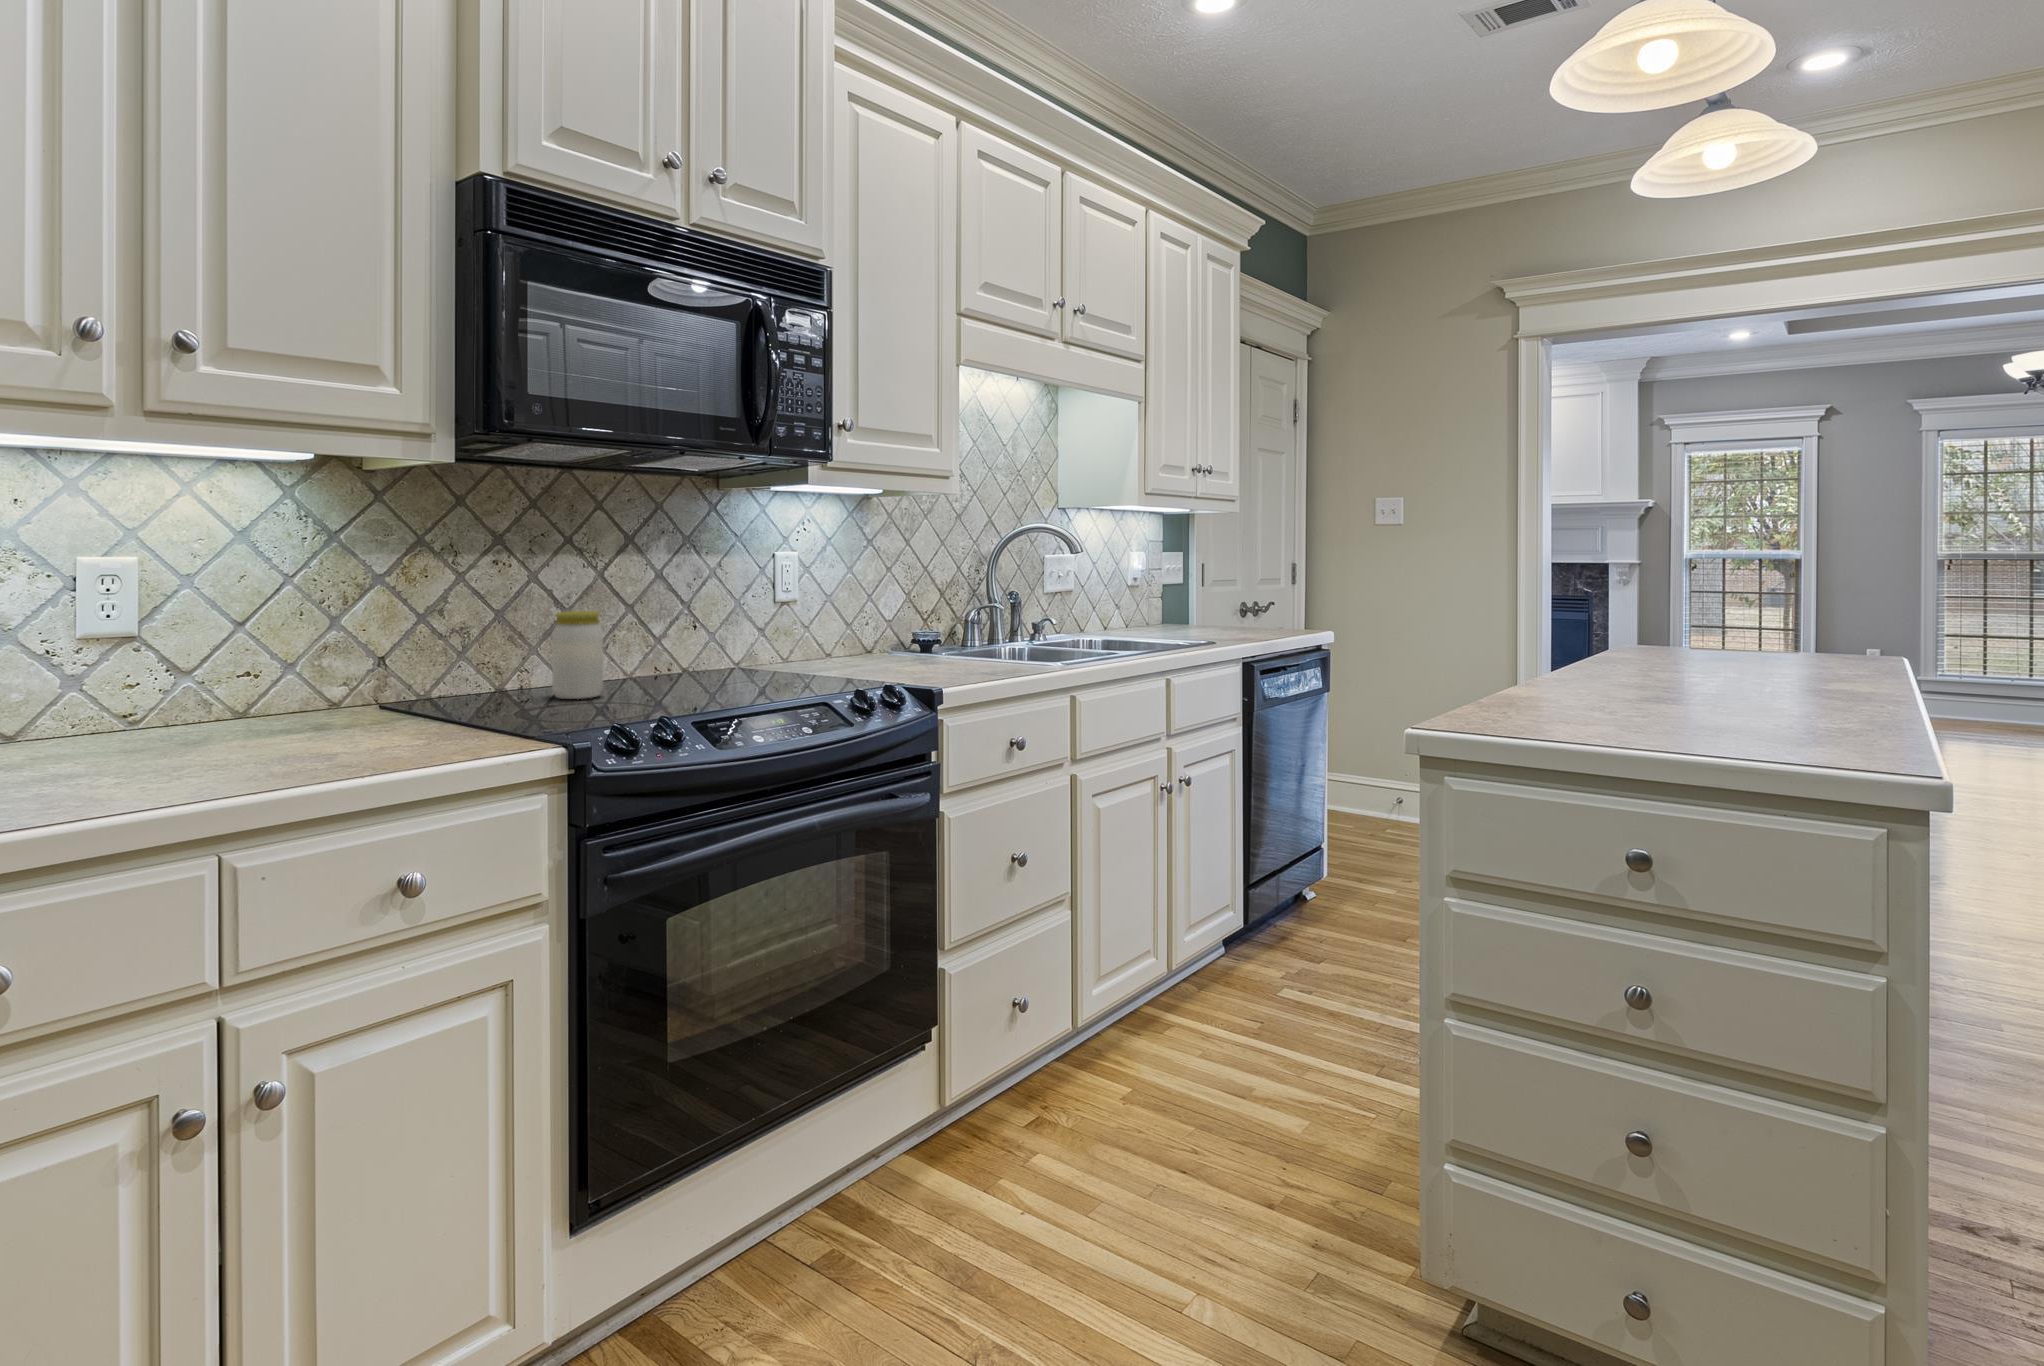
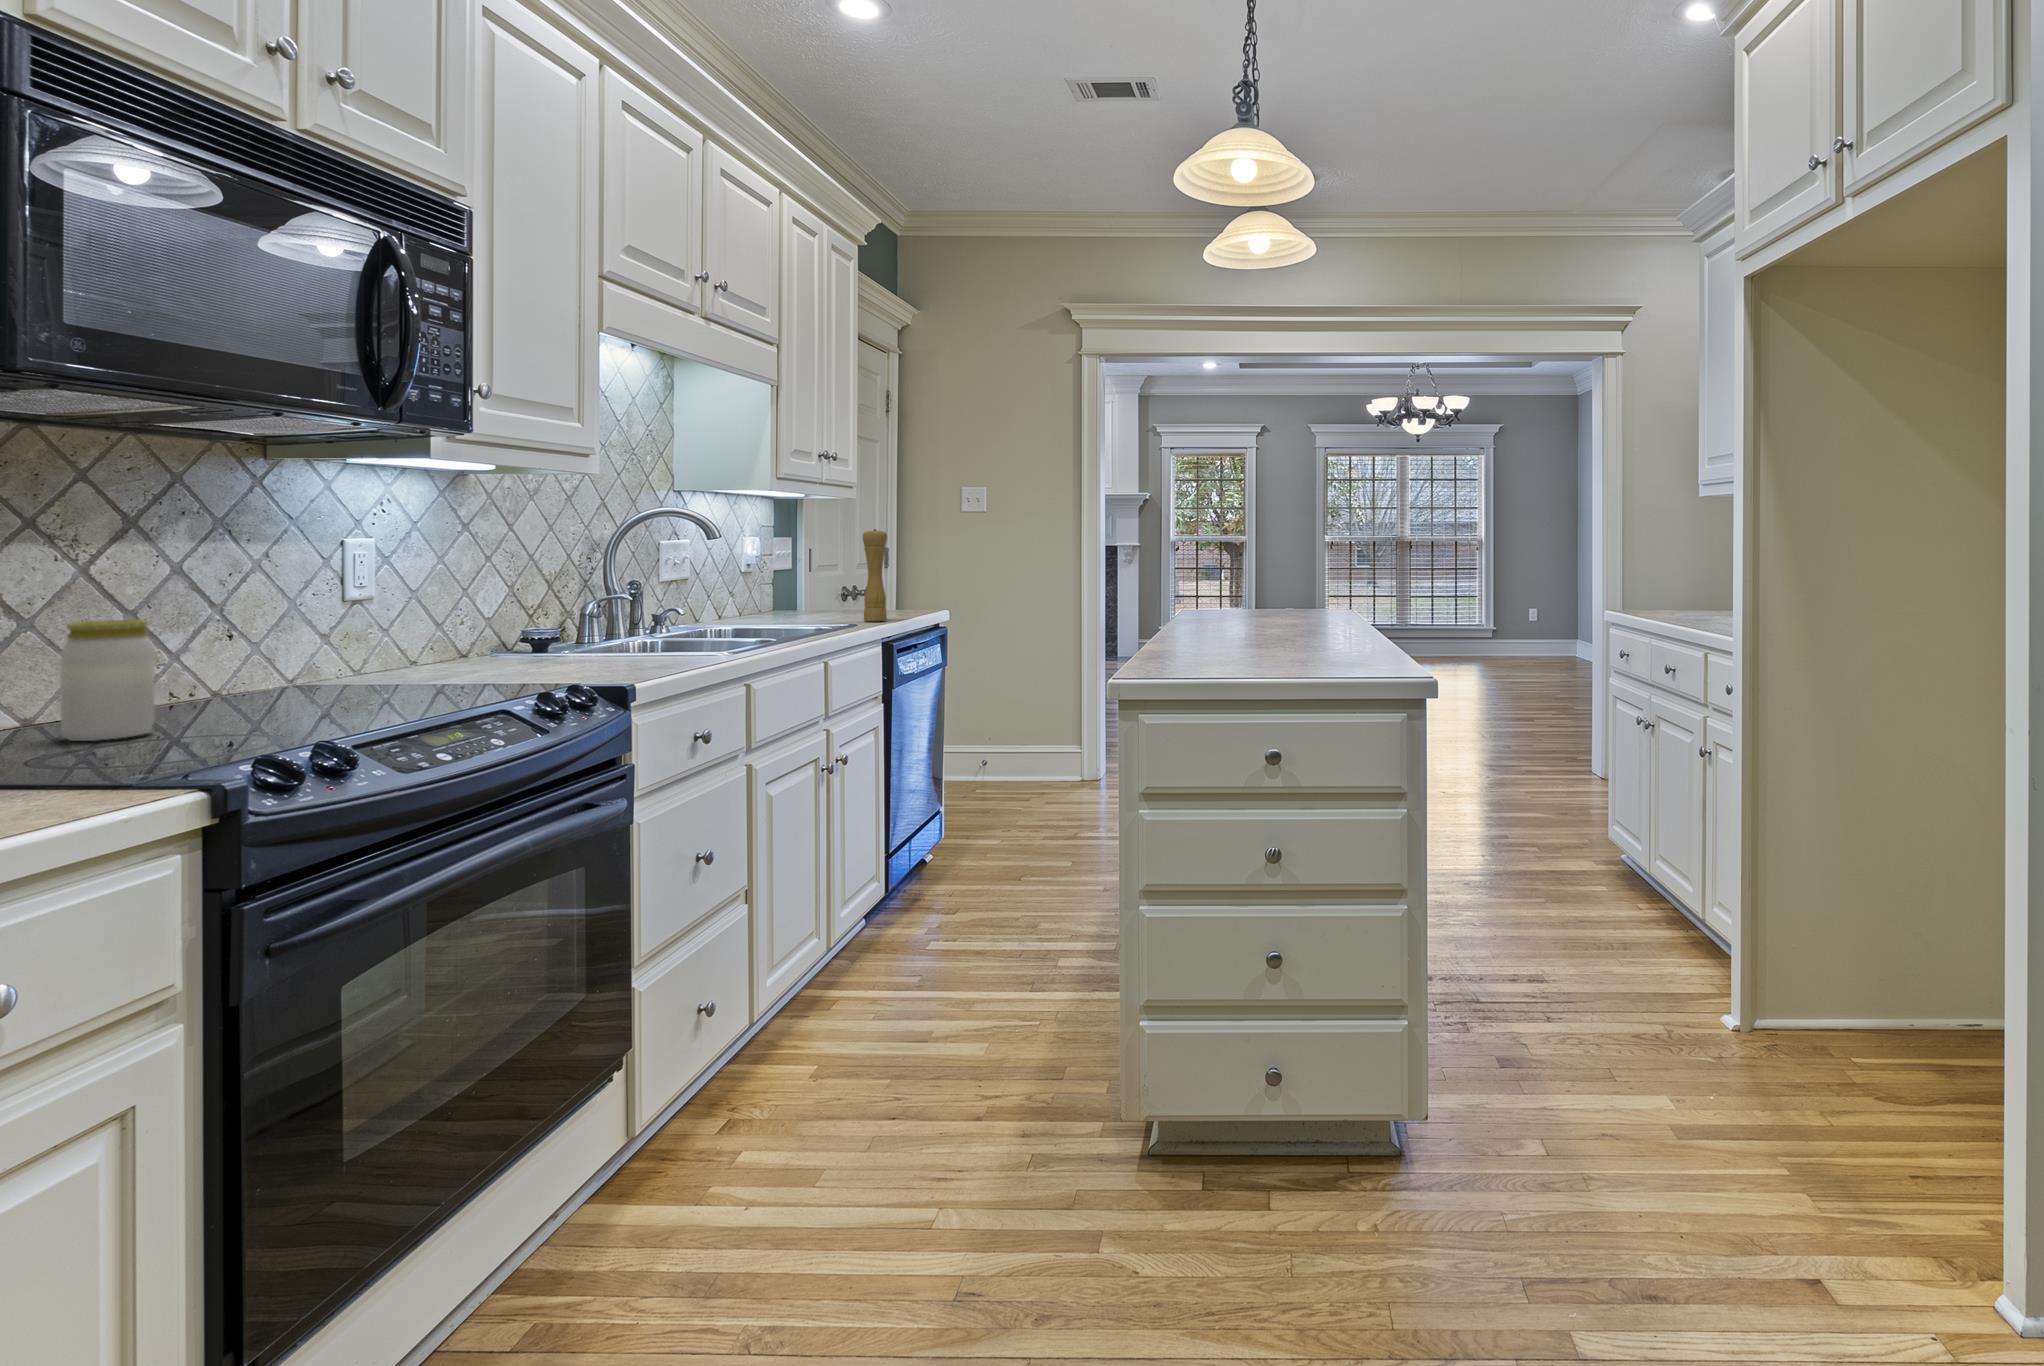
pepper mill: none [1236,541,1261,635] -> present [862,529,887,621]

